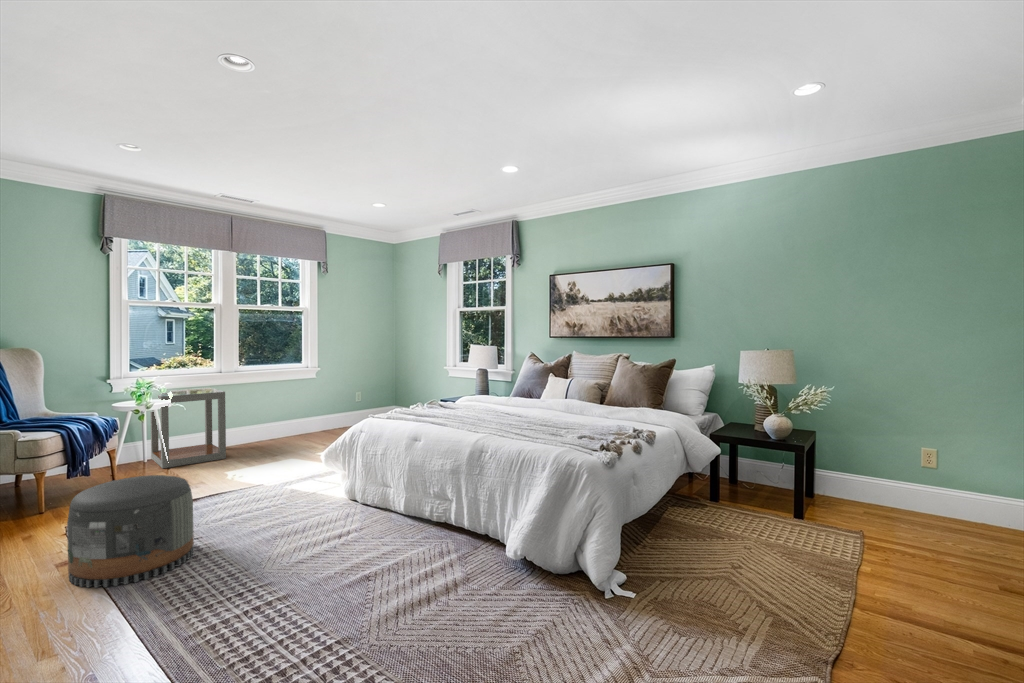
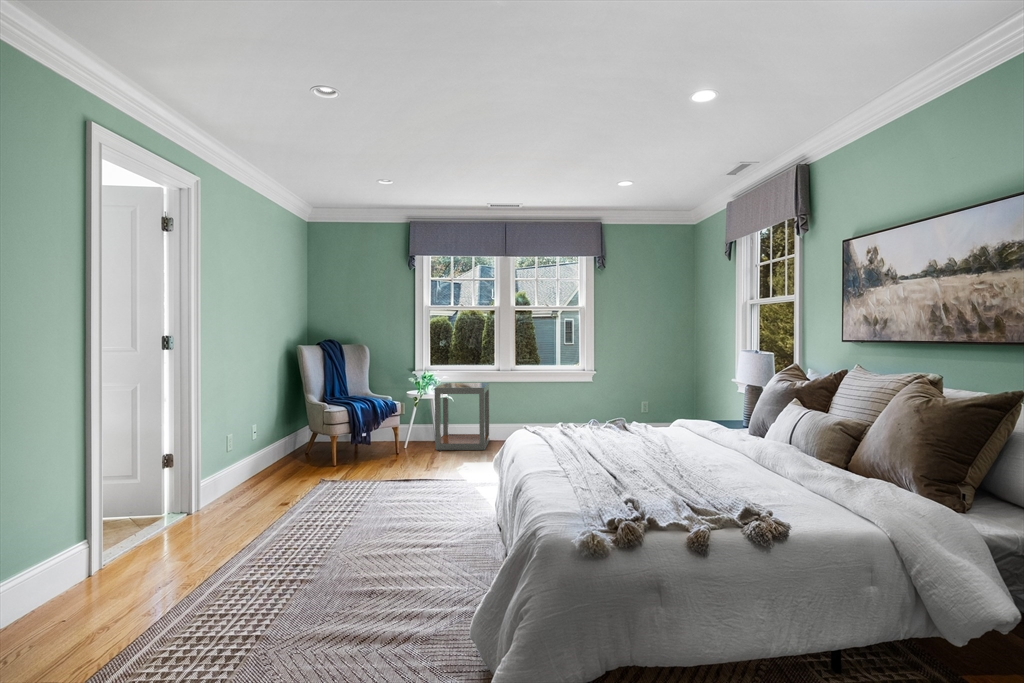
pouf: present [67,475,194,588] -> none [255,451,342,536]

